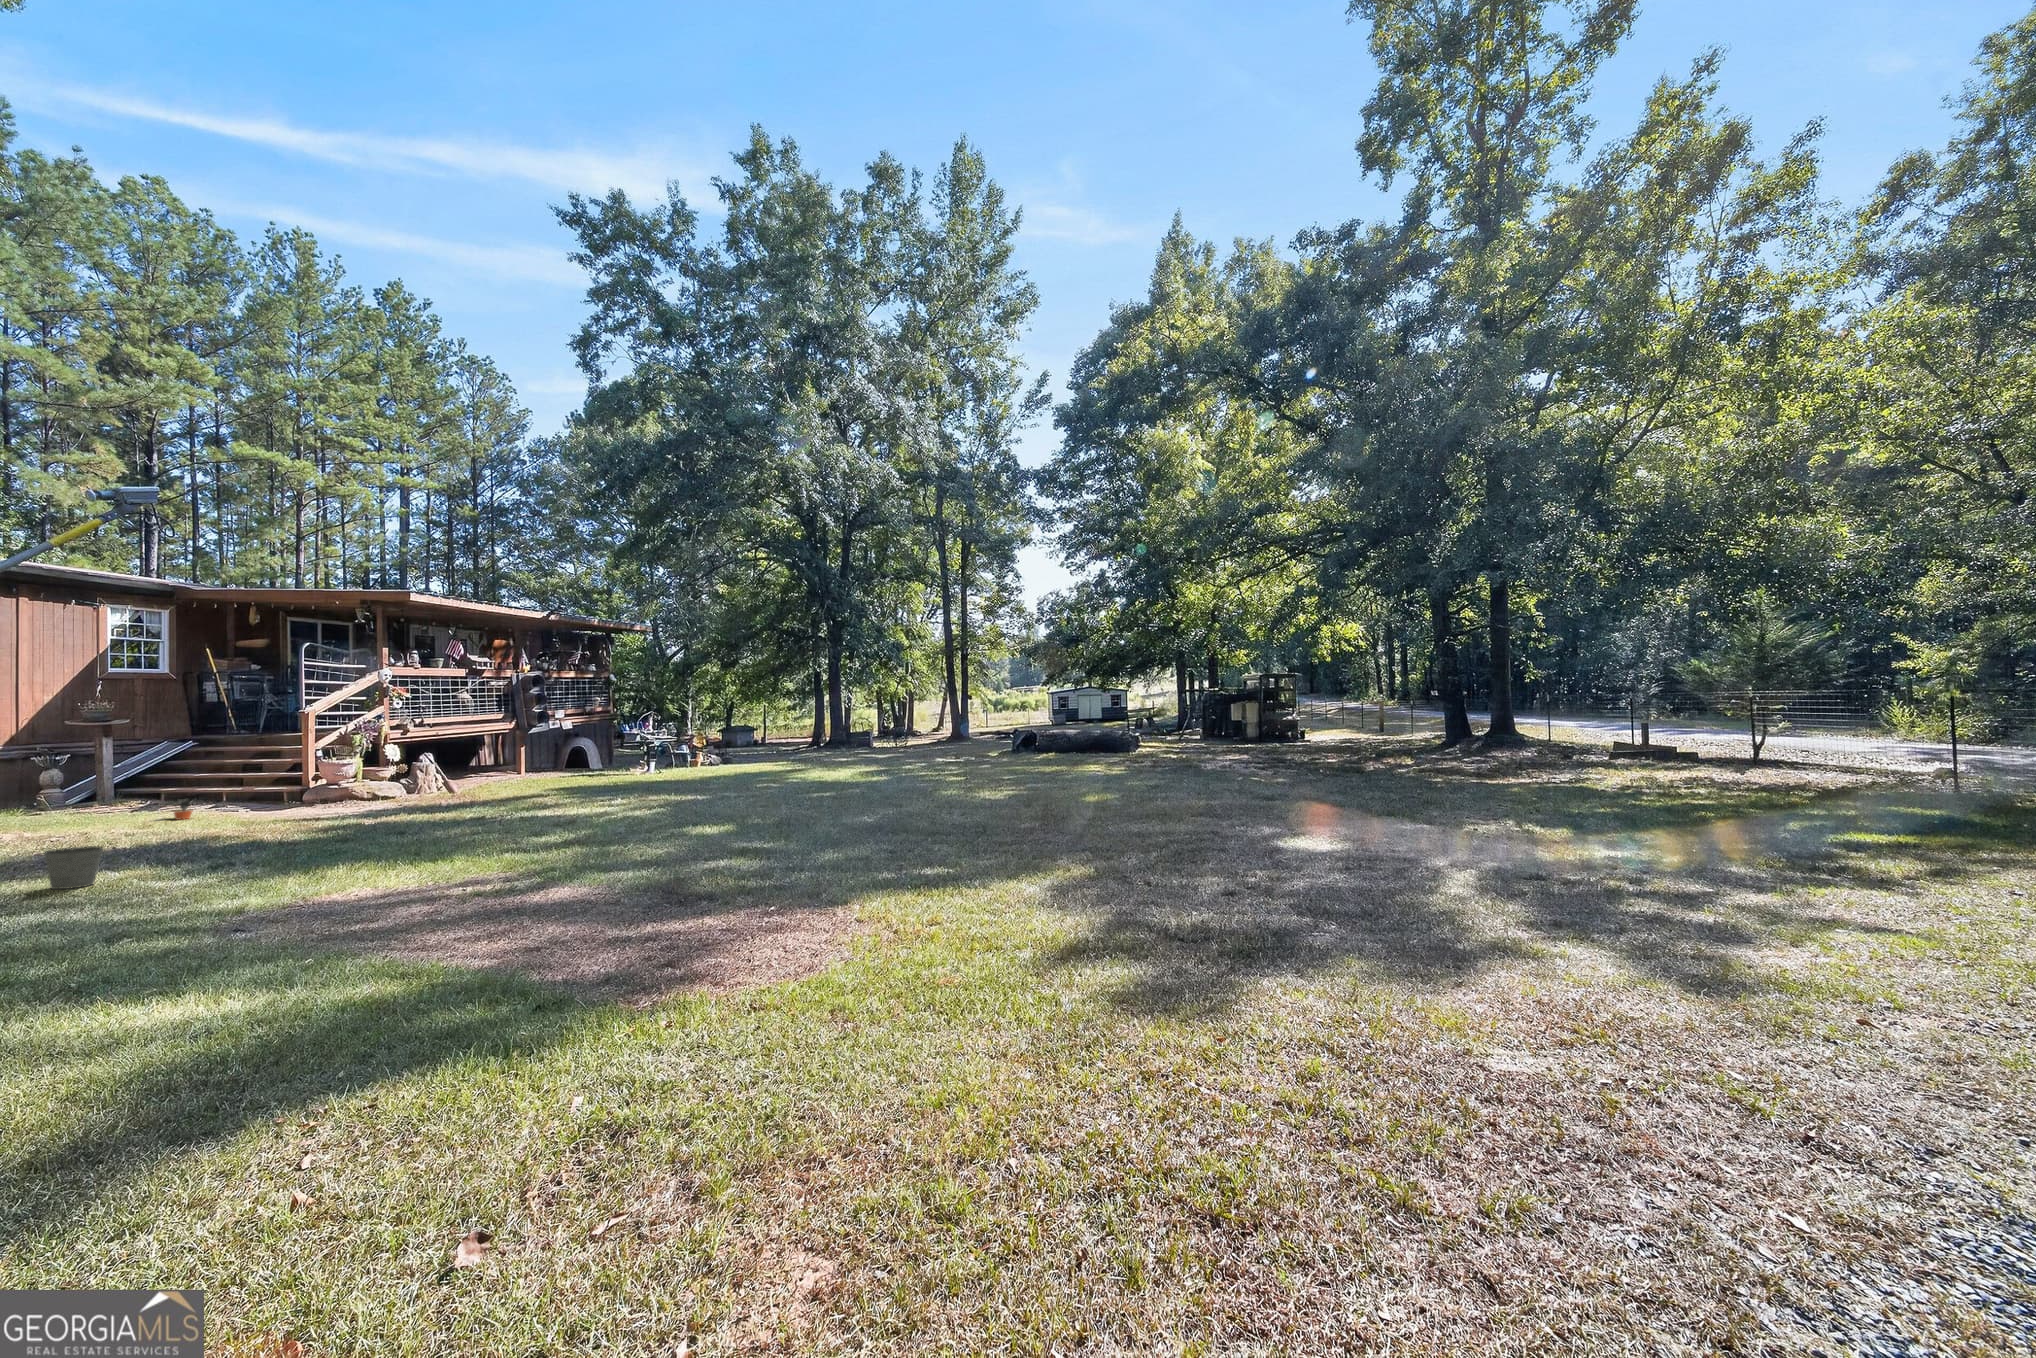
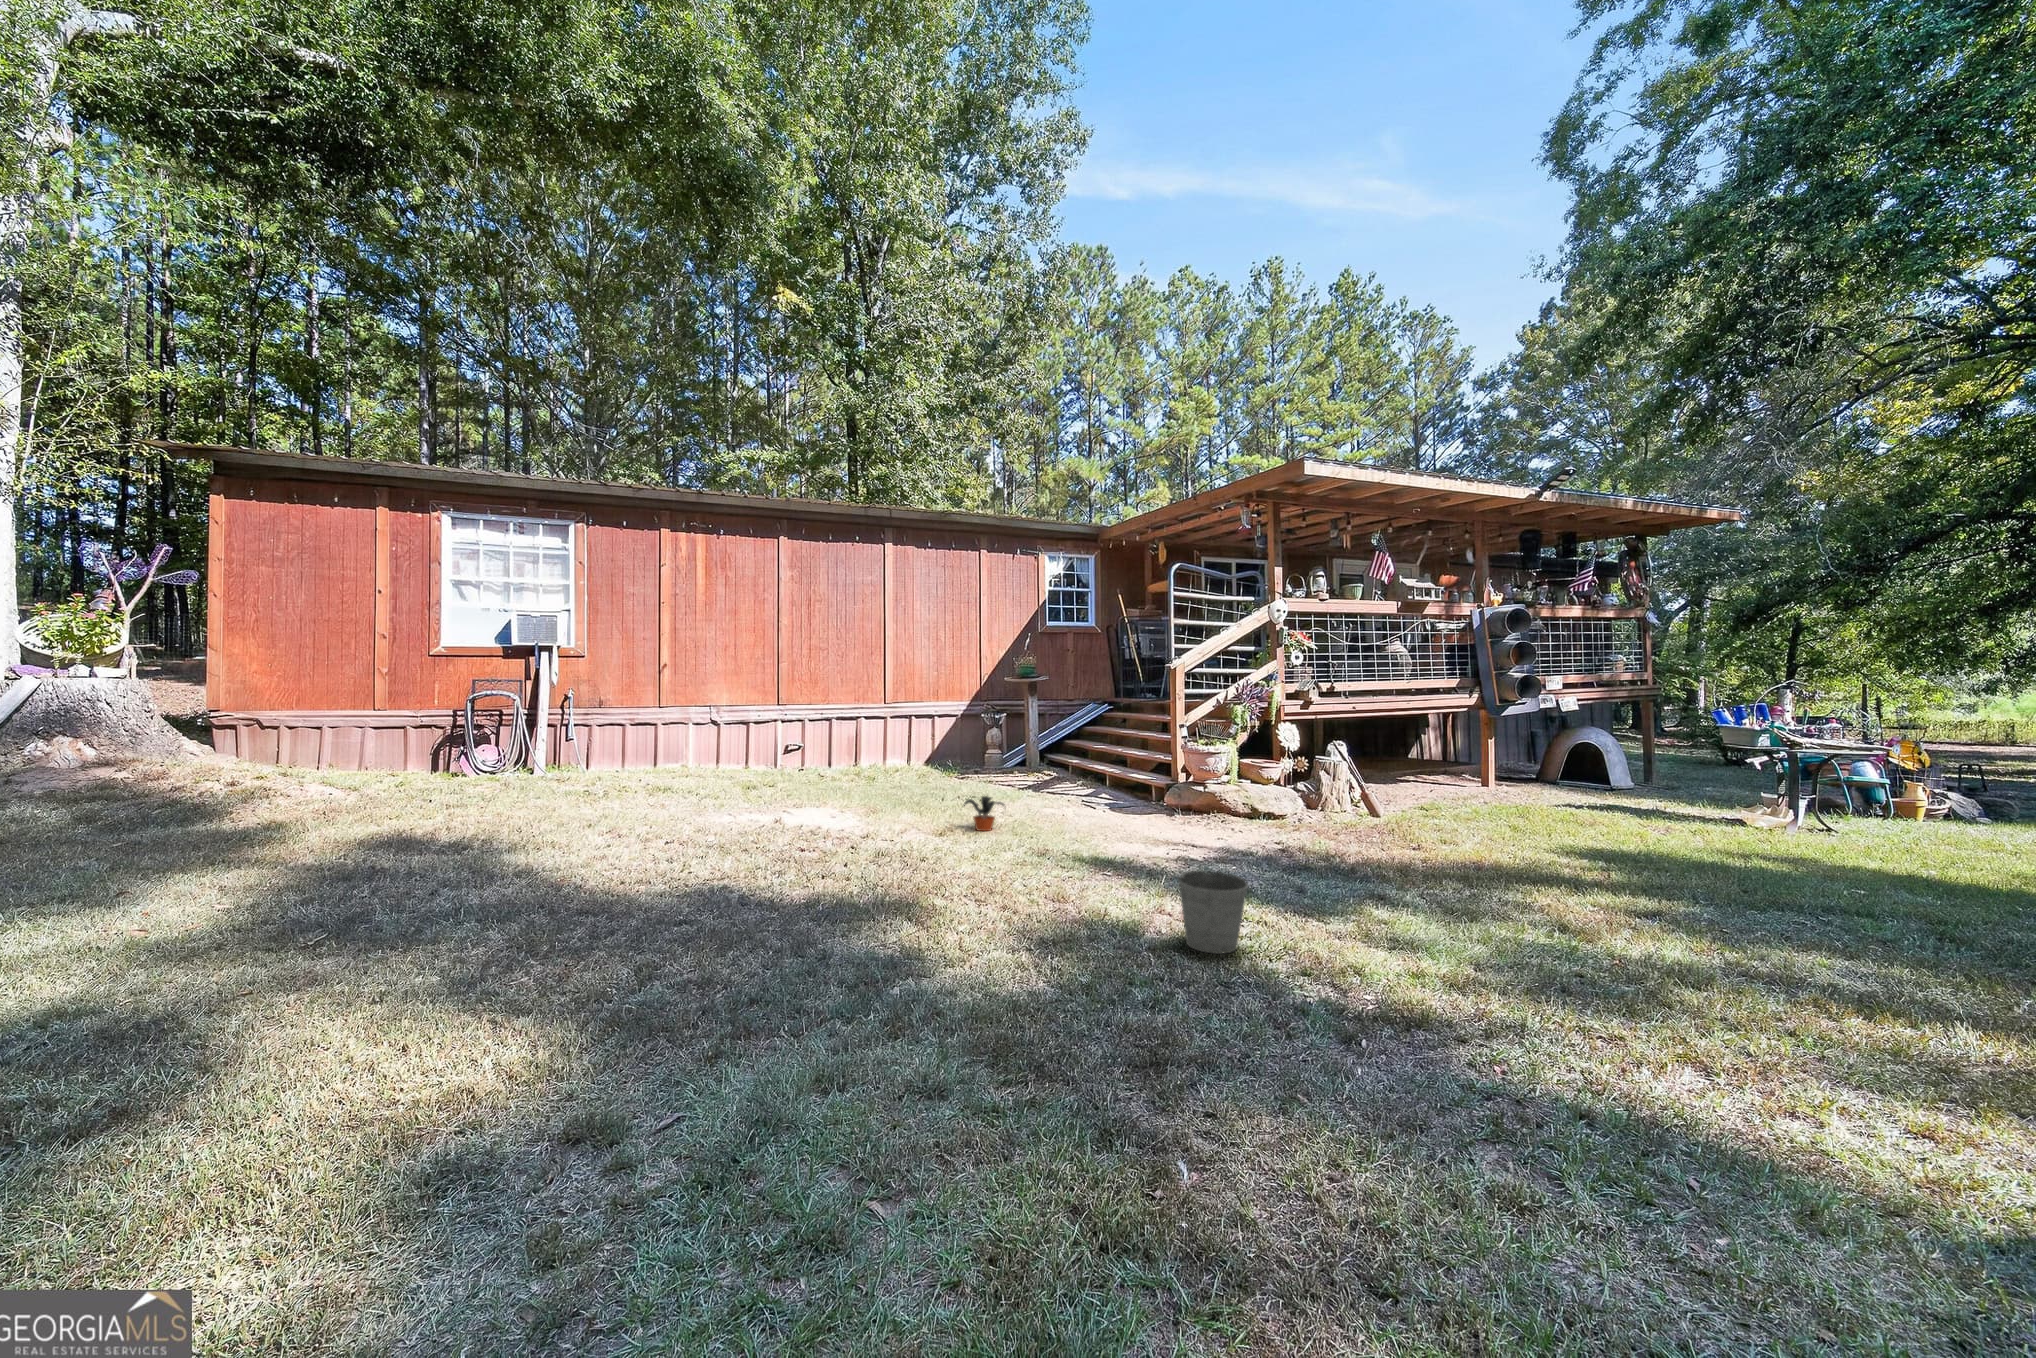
bucket: present [45,846,103,889] -> present [1178,870,1248,954]

